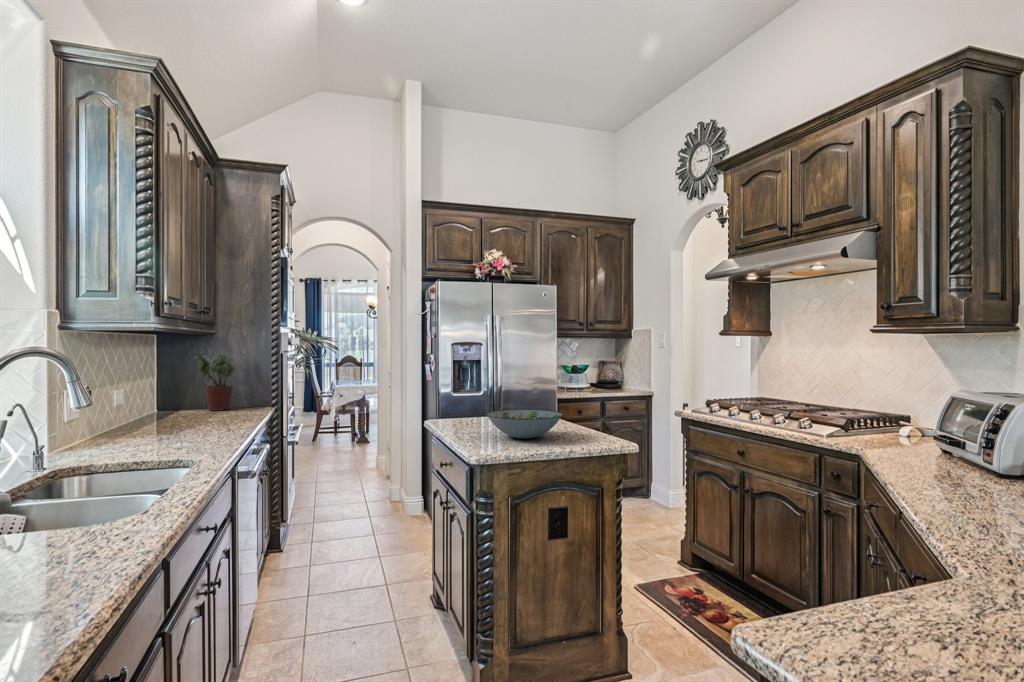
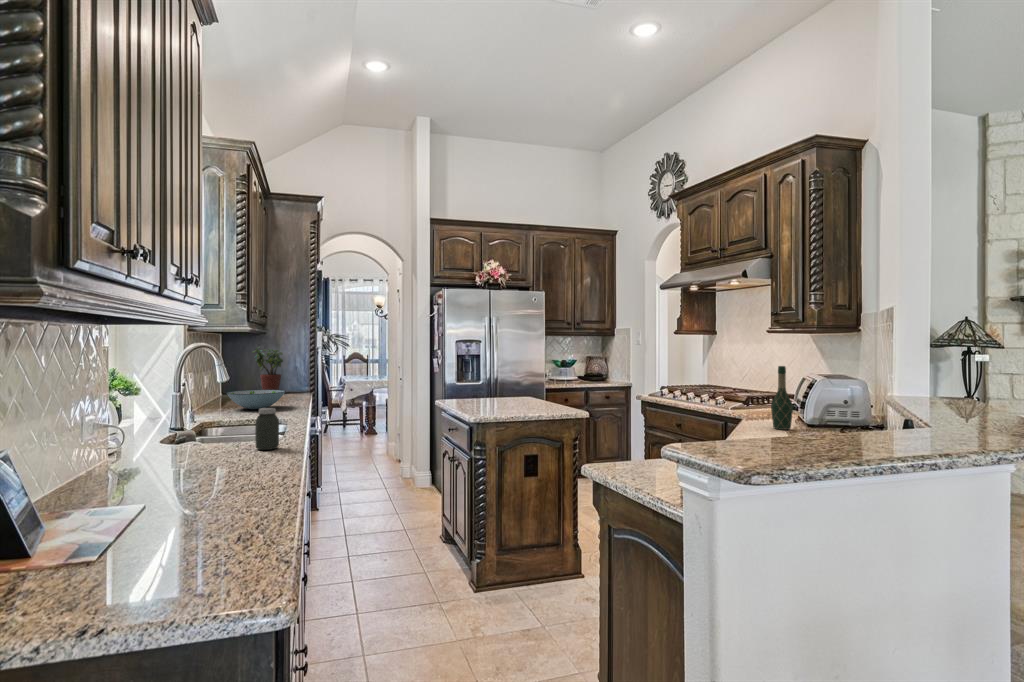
wine bottle: none [937,383,978,484] -> present [771,366,793,430]
decorative bowl: present [486,409,563,439] -> present [226,390,286,409]
jar: none [46,476,101,564] -> present [255,408,279,450]

